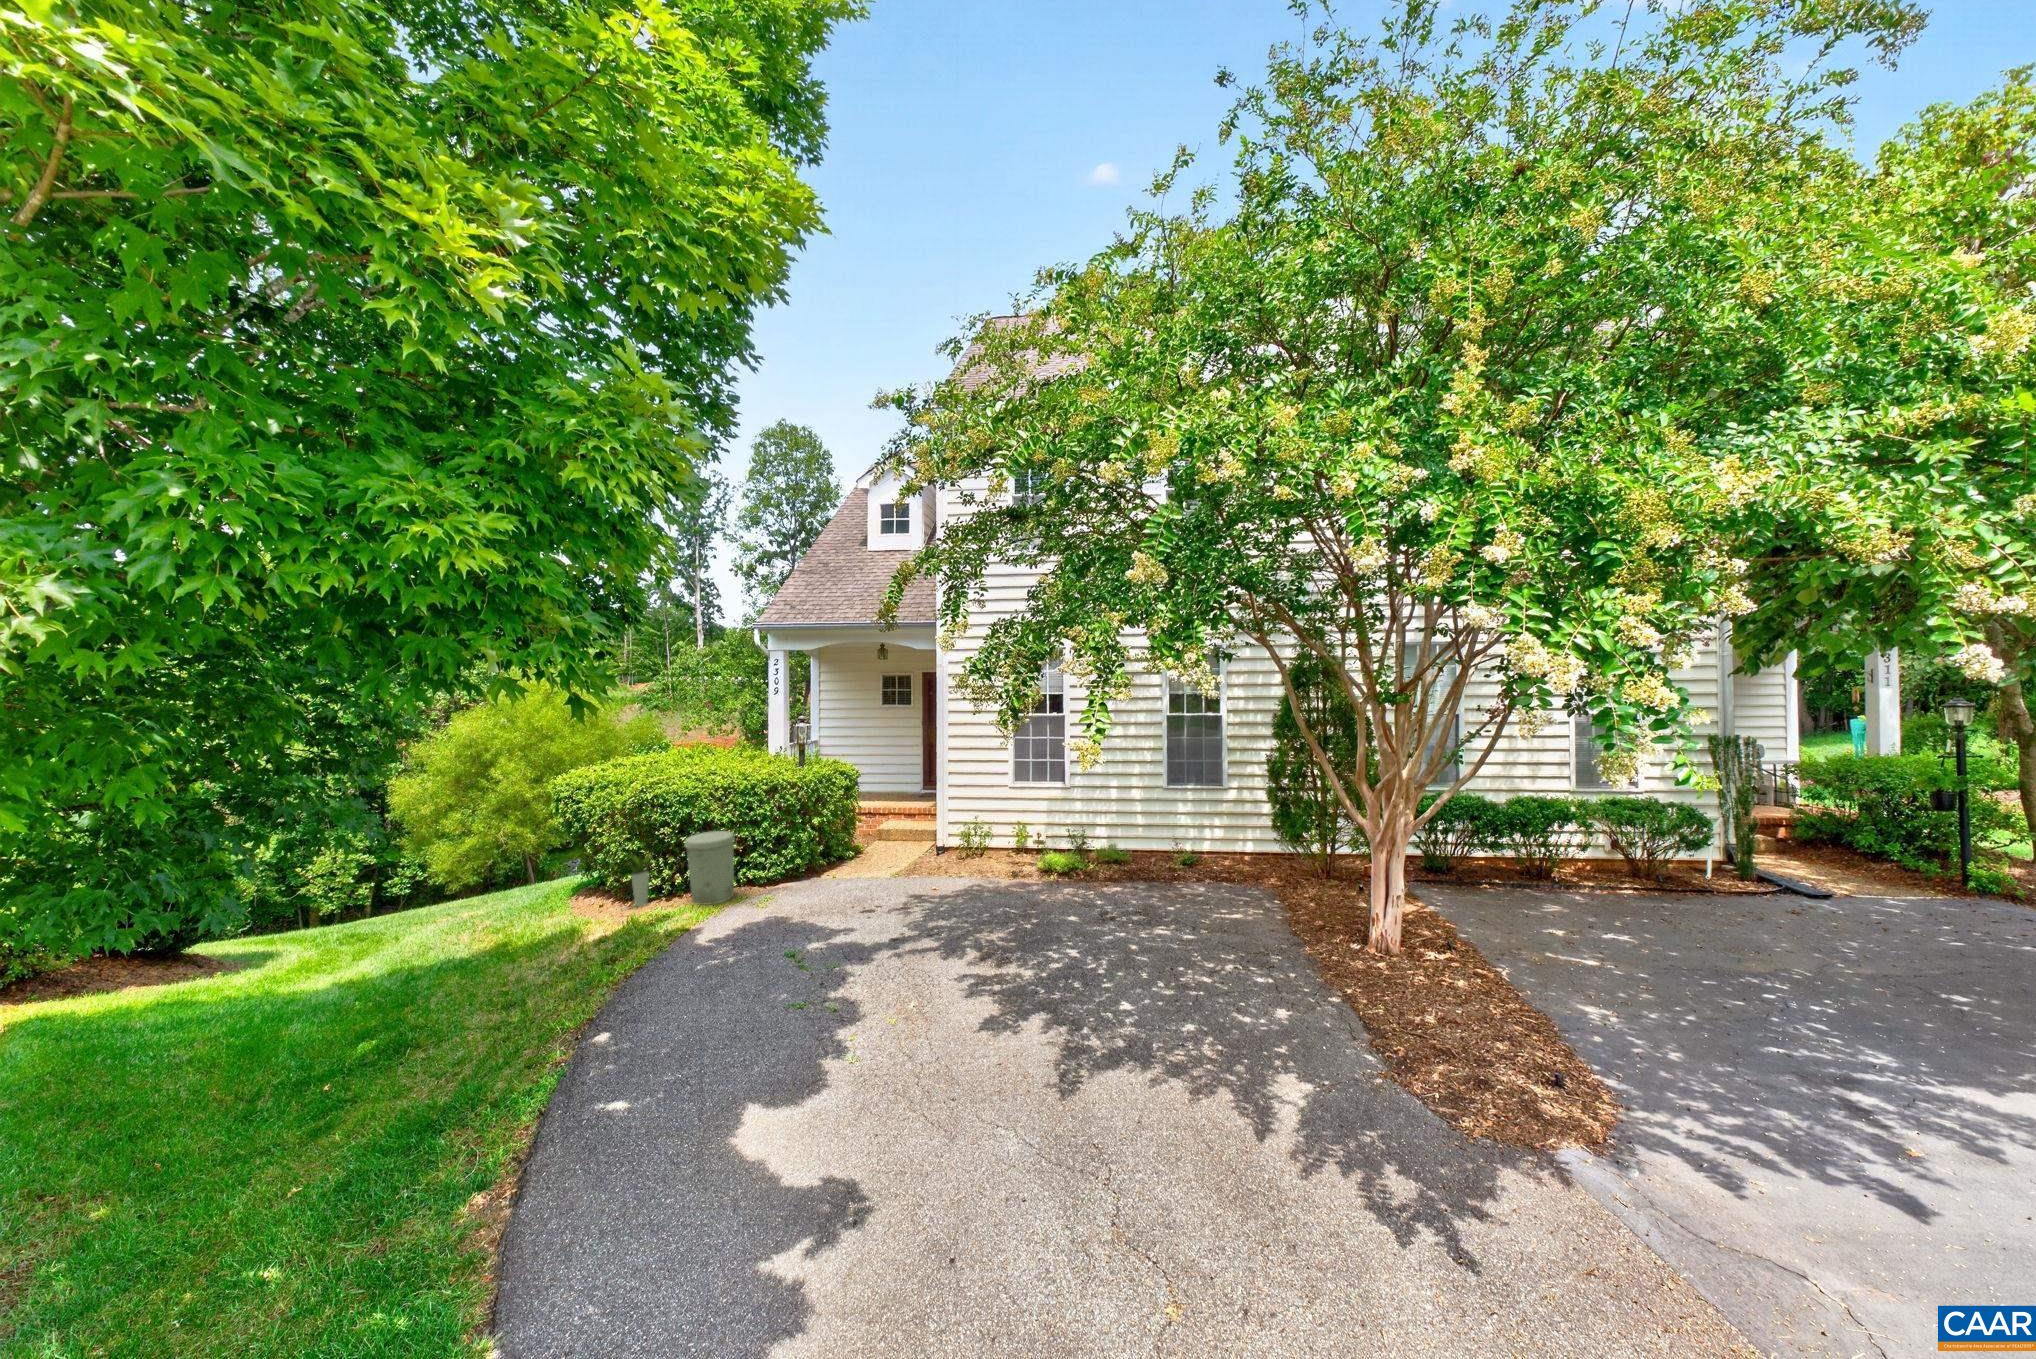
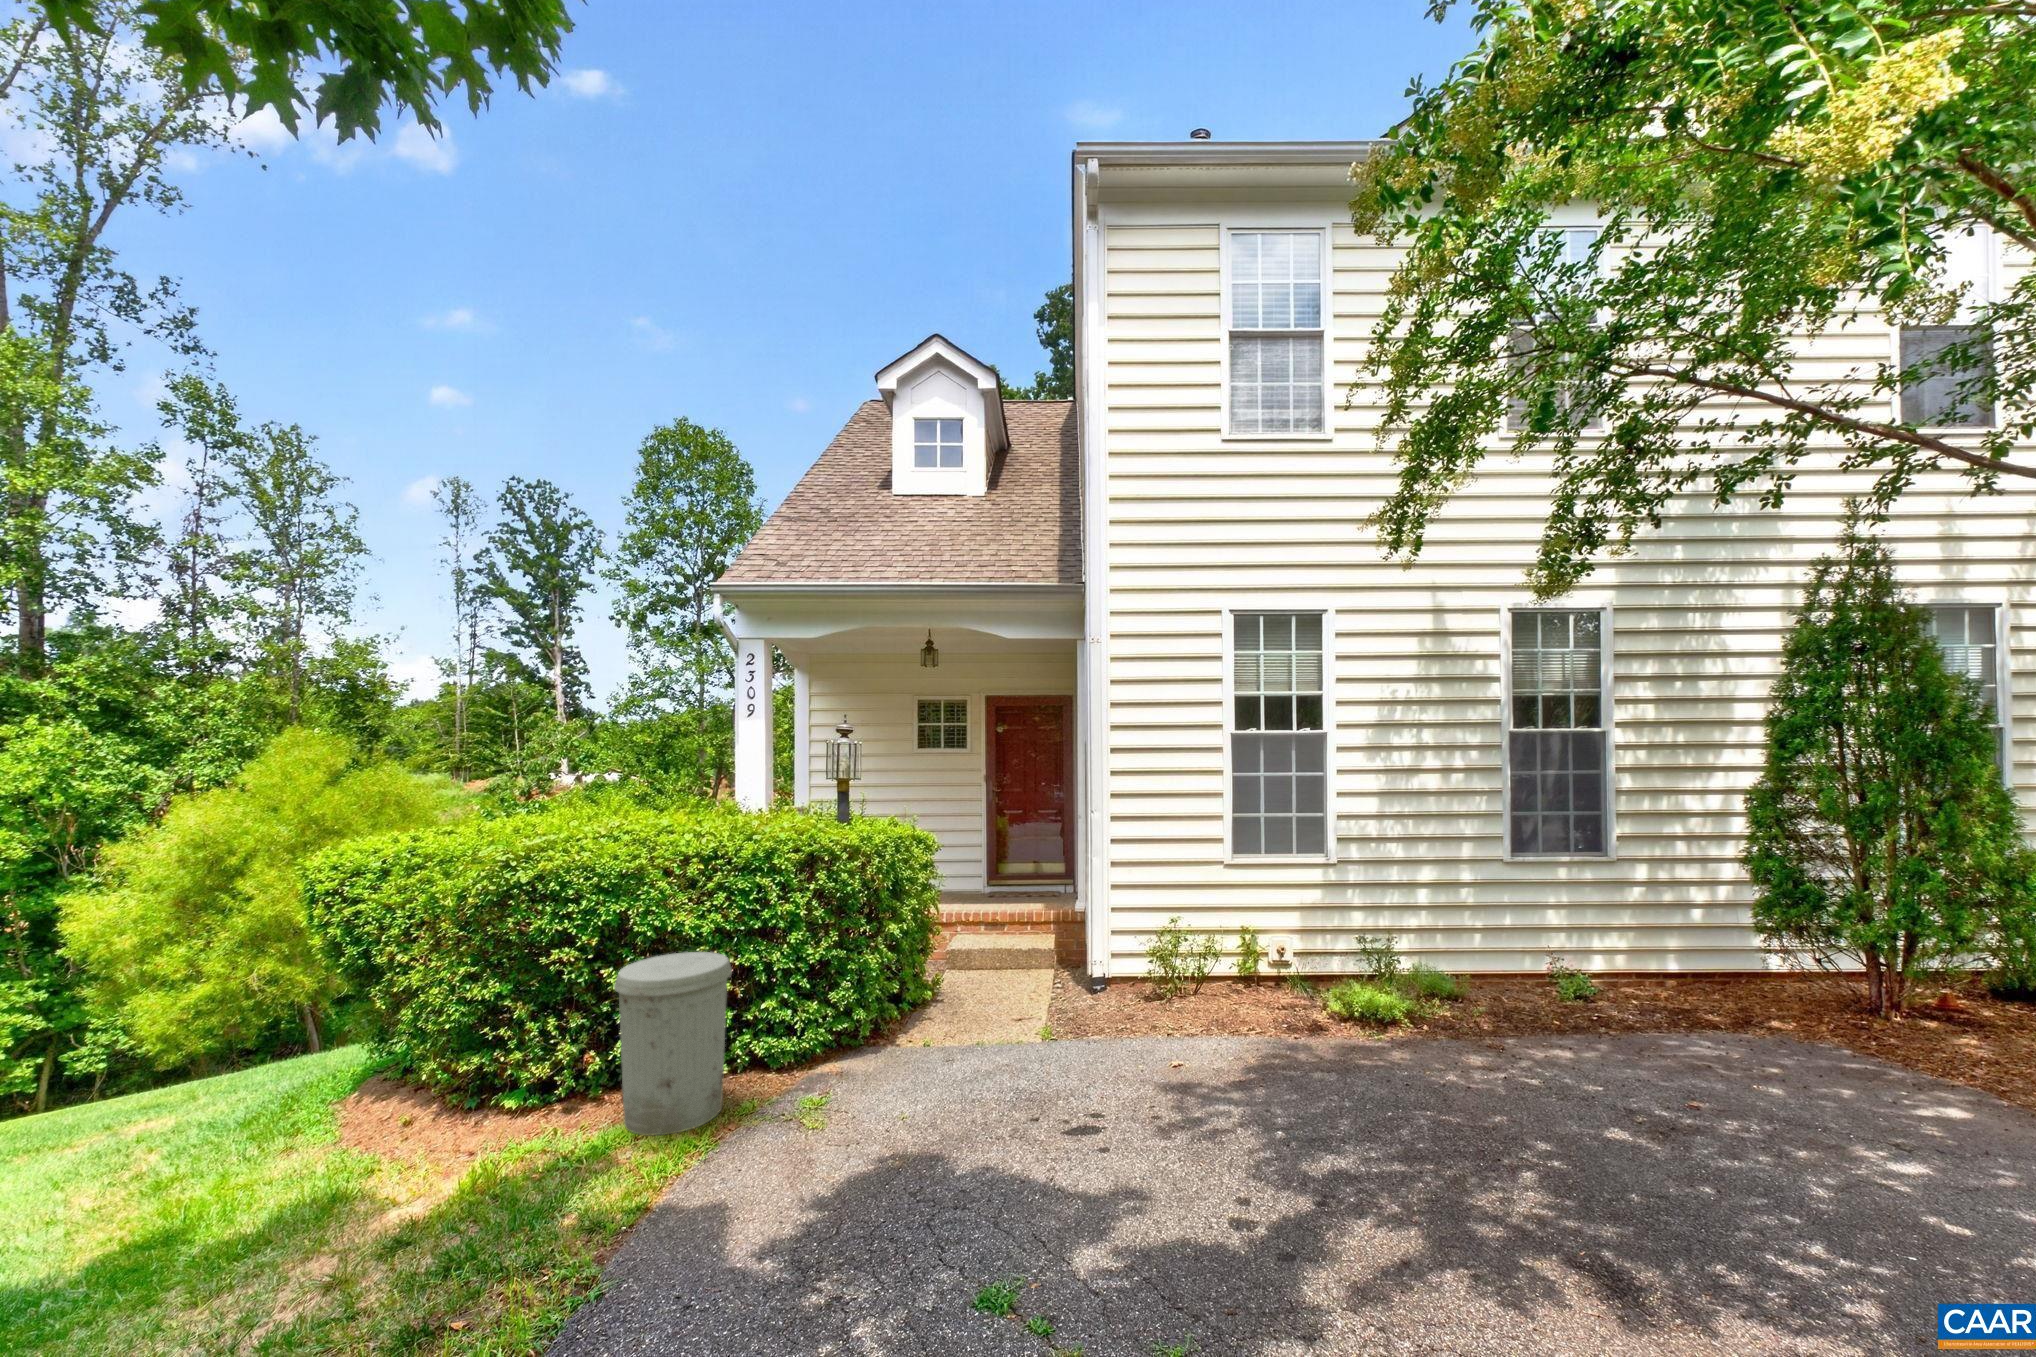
planter: present [629,854,651,907] -> none [463,1002,539,1141]

